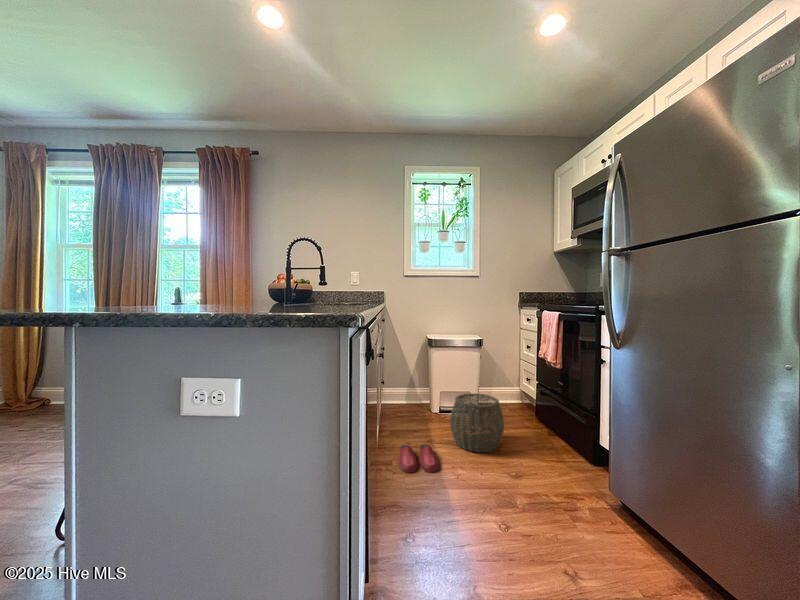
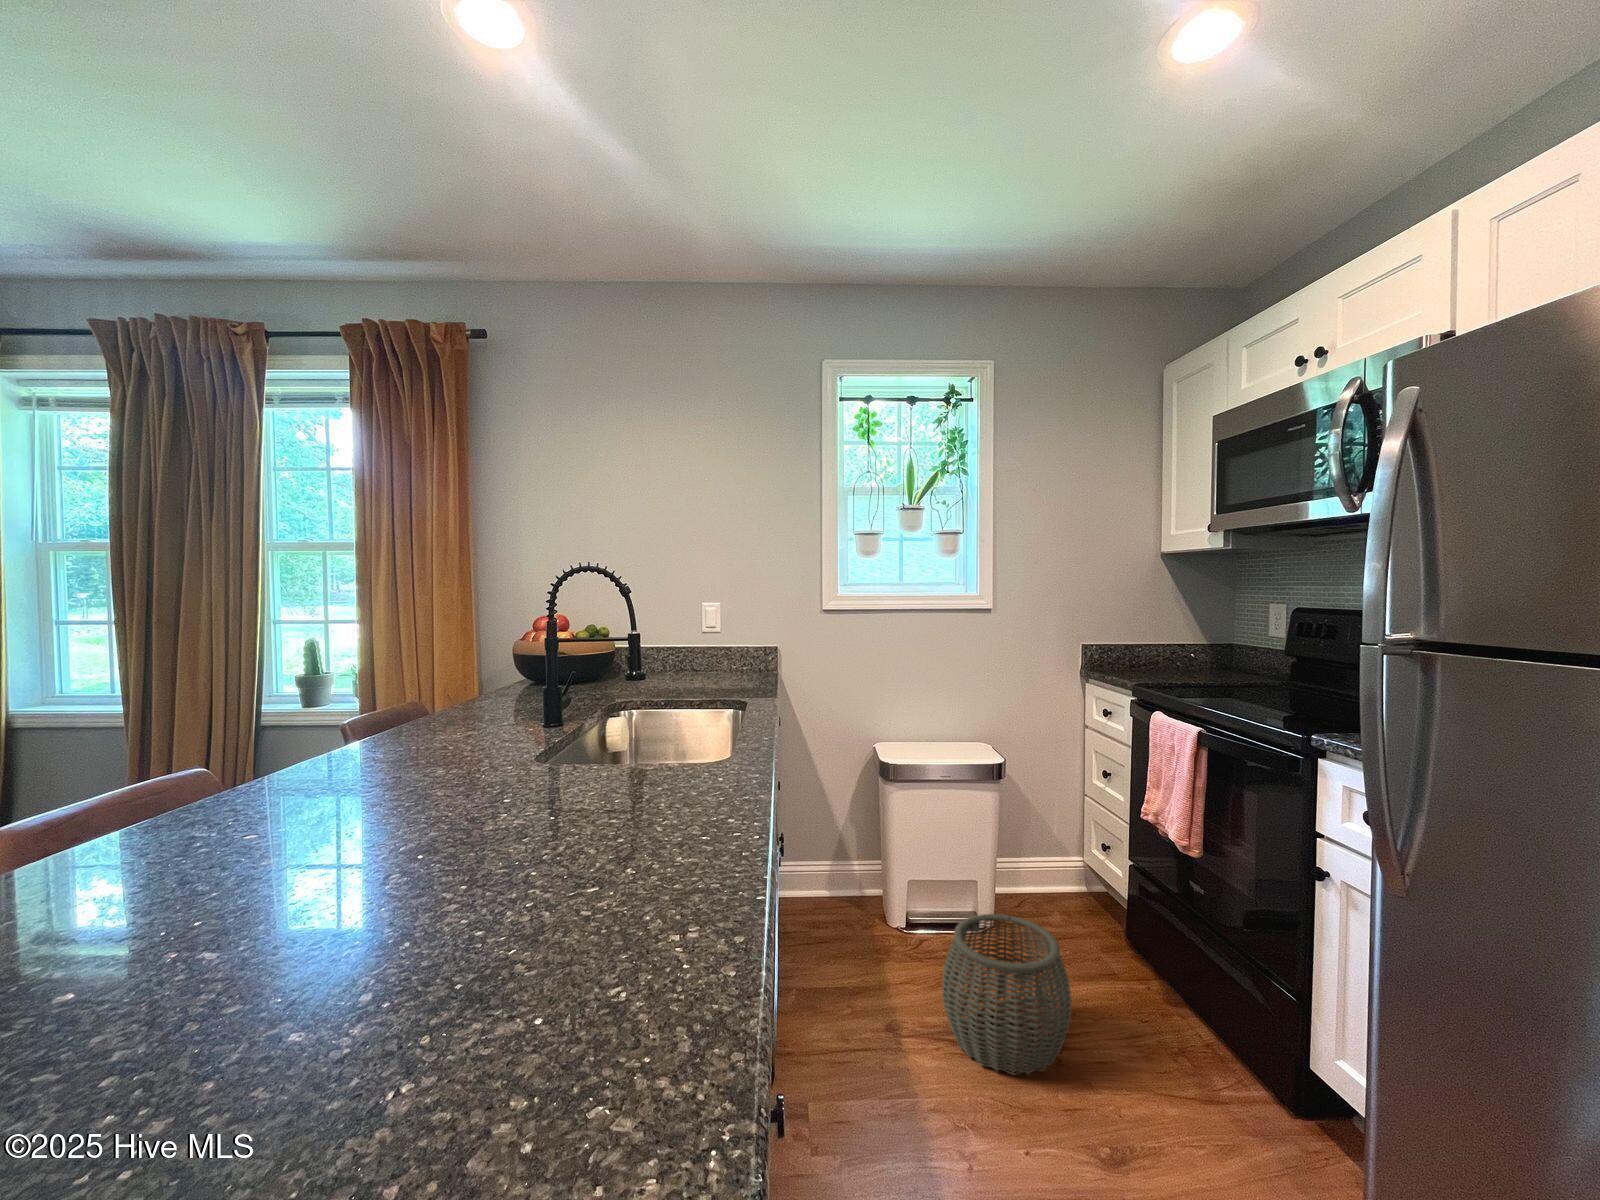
slippers: present [398,445,438,473] -> none [827,1055,924,1159]

